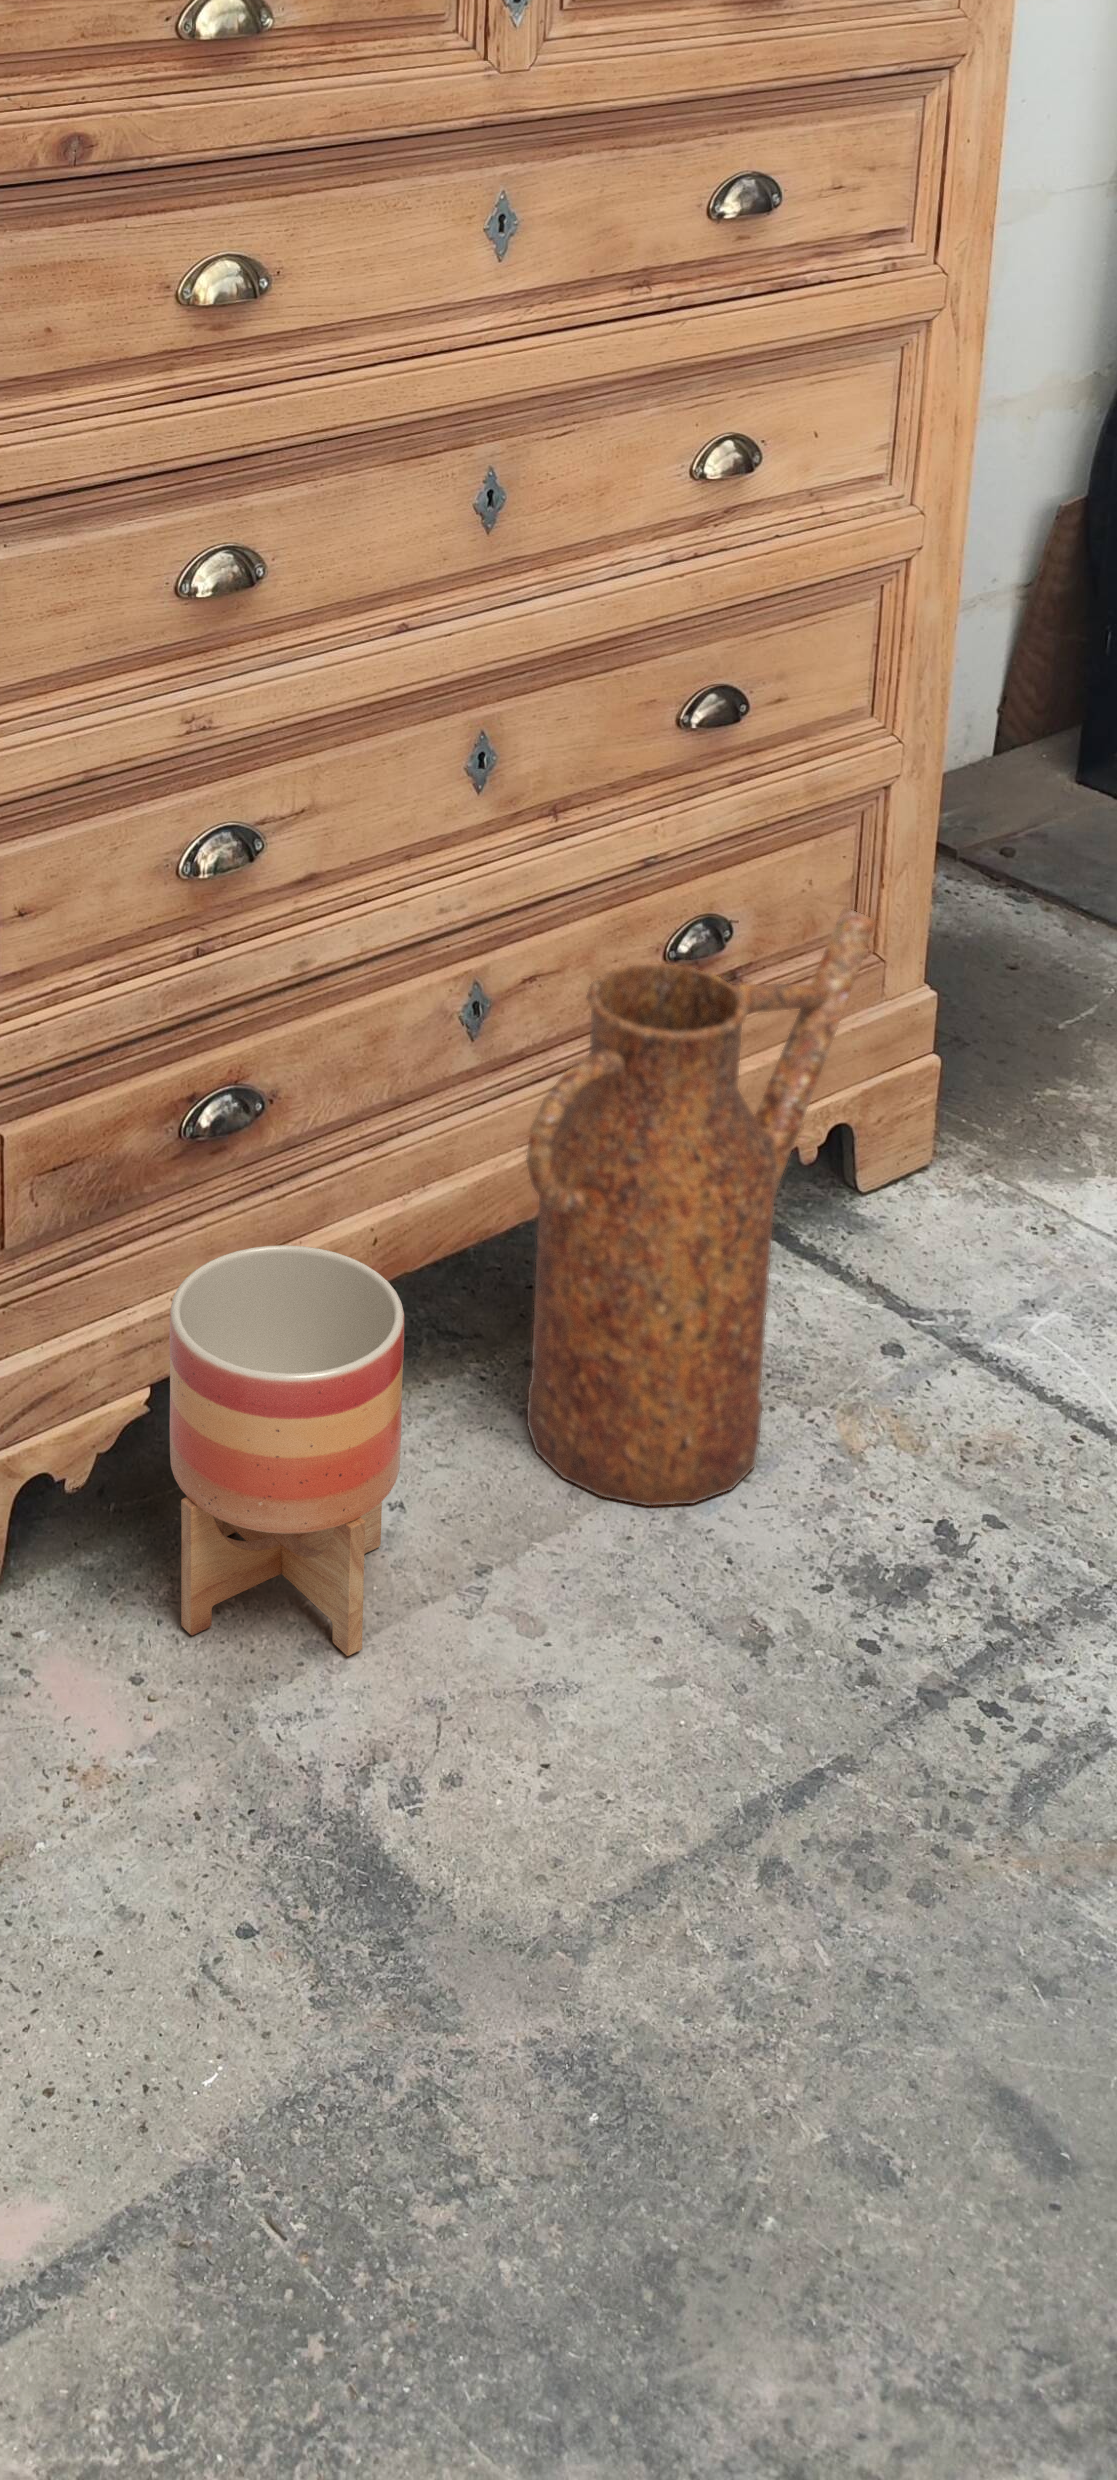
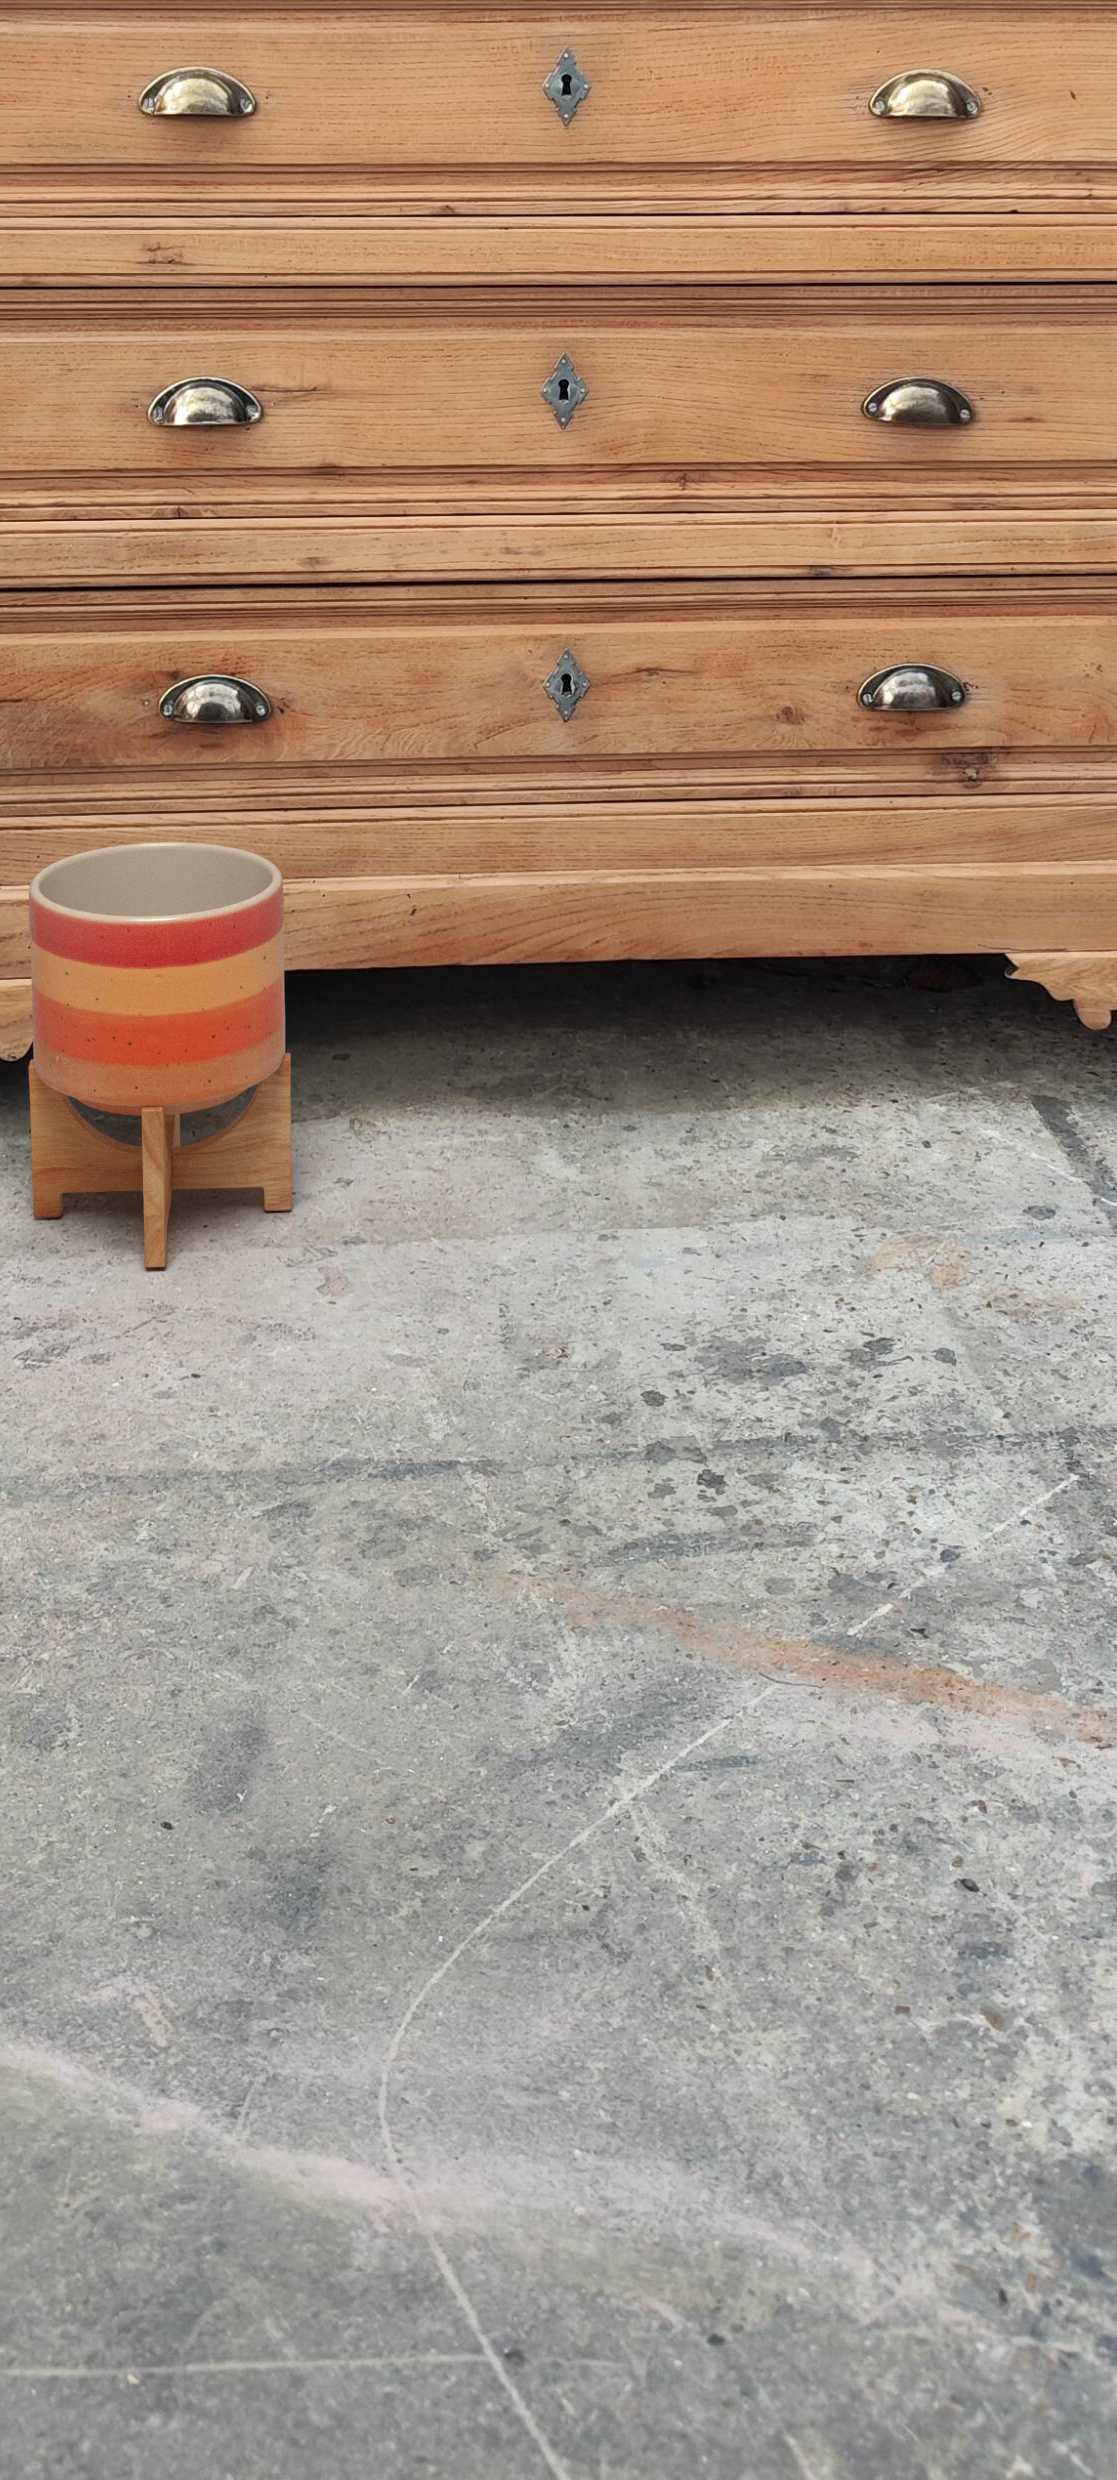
watering can: present [526,908,877,1506] -> none [463,631,1038,1265]

